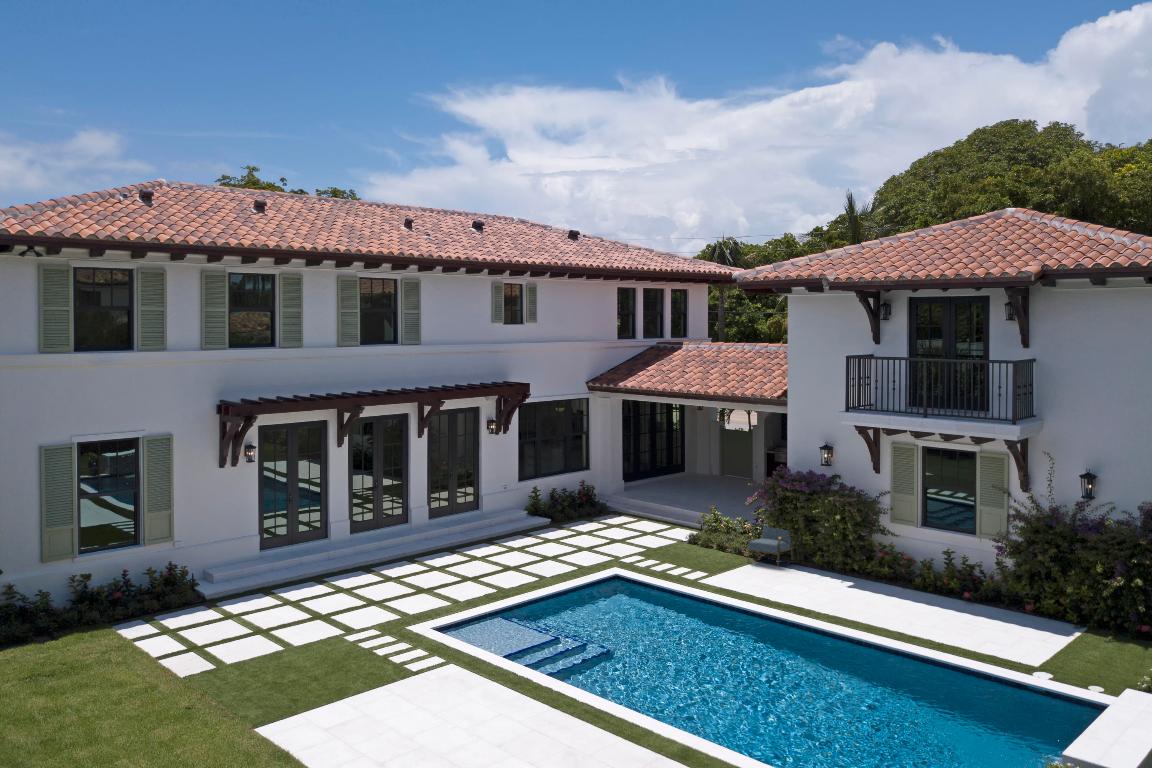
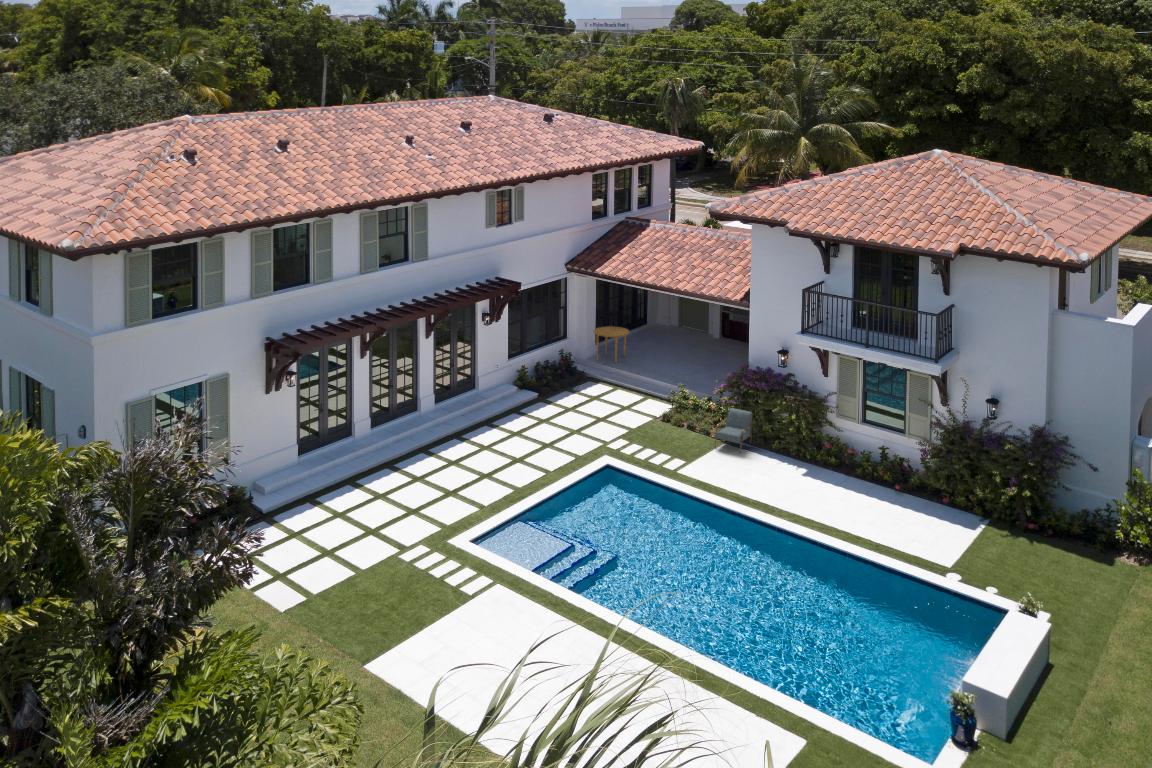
dining table: none [619,457,660,495] -> present [594,326,629,362]

